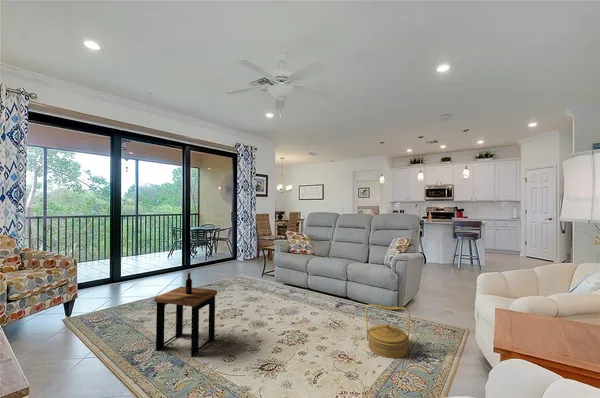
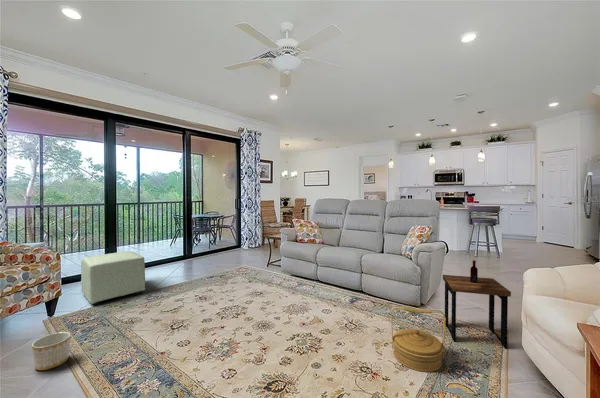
ottoman: none [91,260,150,307] -> present [81,251,145,304]
side table: present [155,273,217,357] -> present [443,260,511,349]
planter: none [63,326,94,356] -> present [32,332,71,370]

